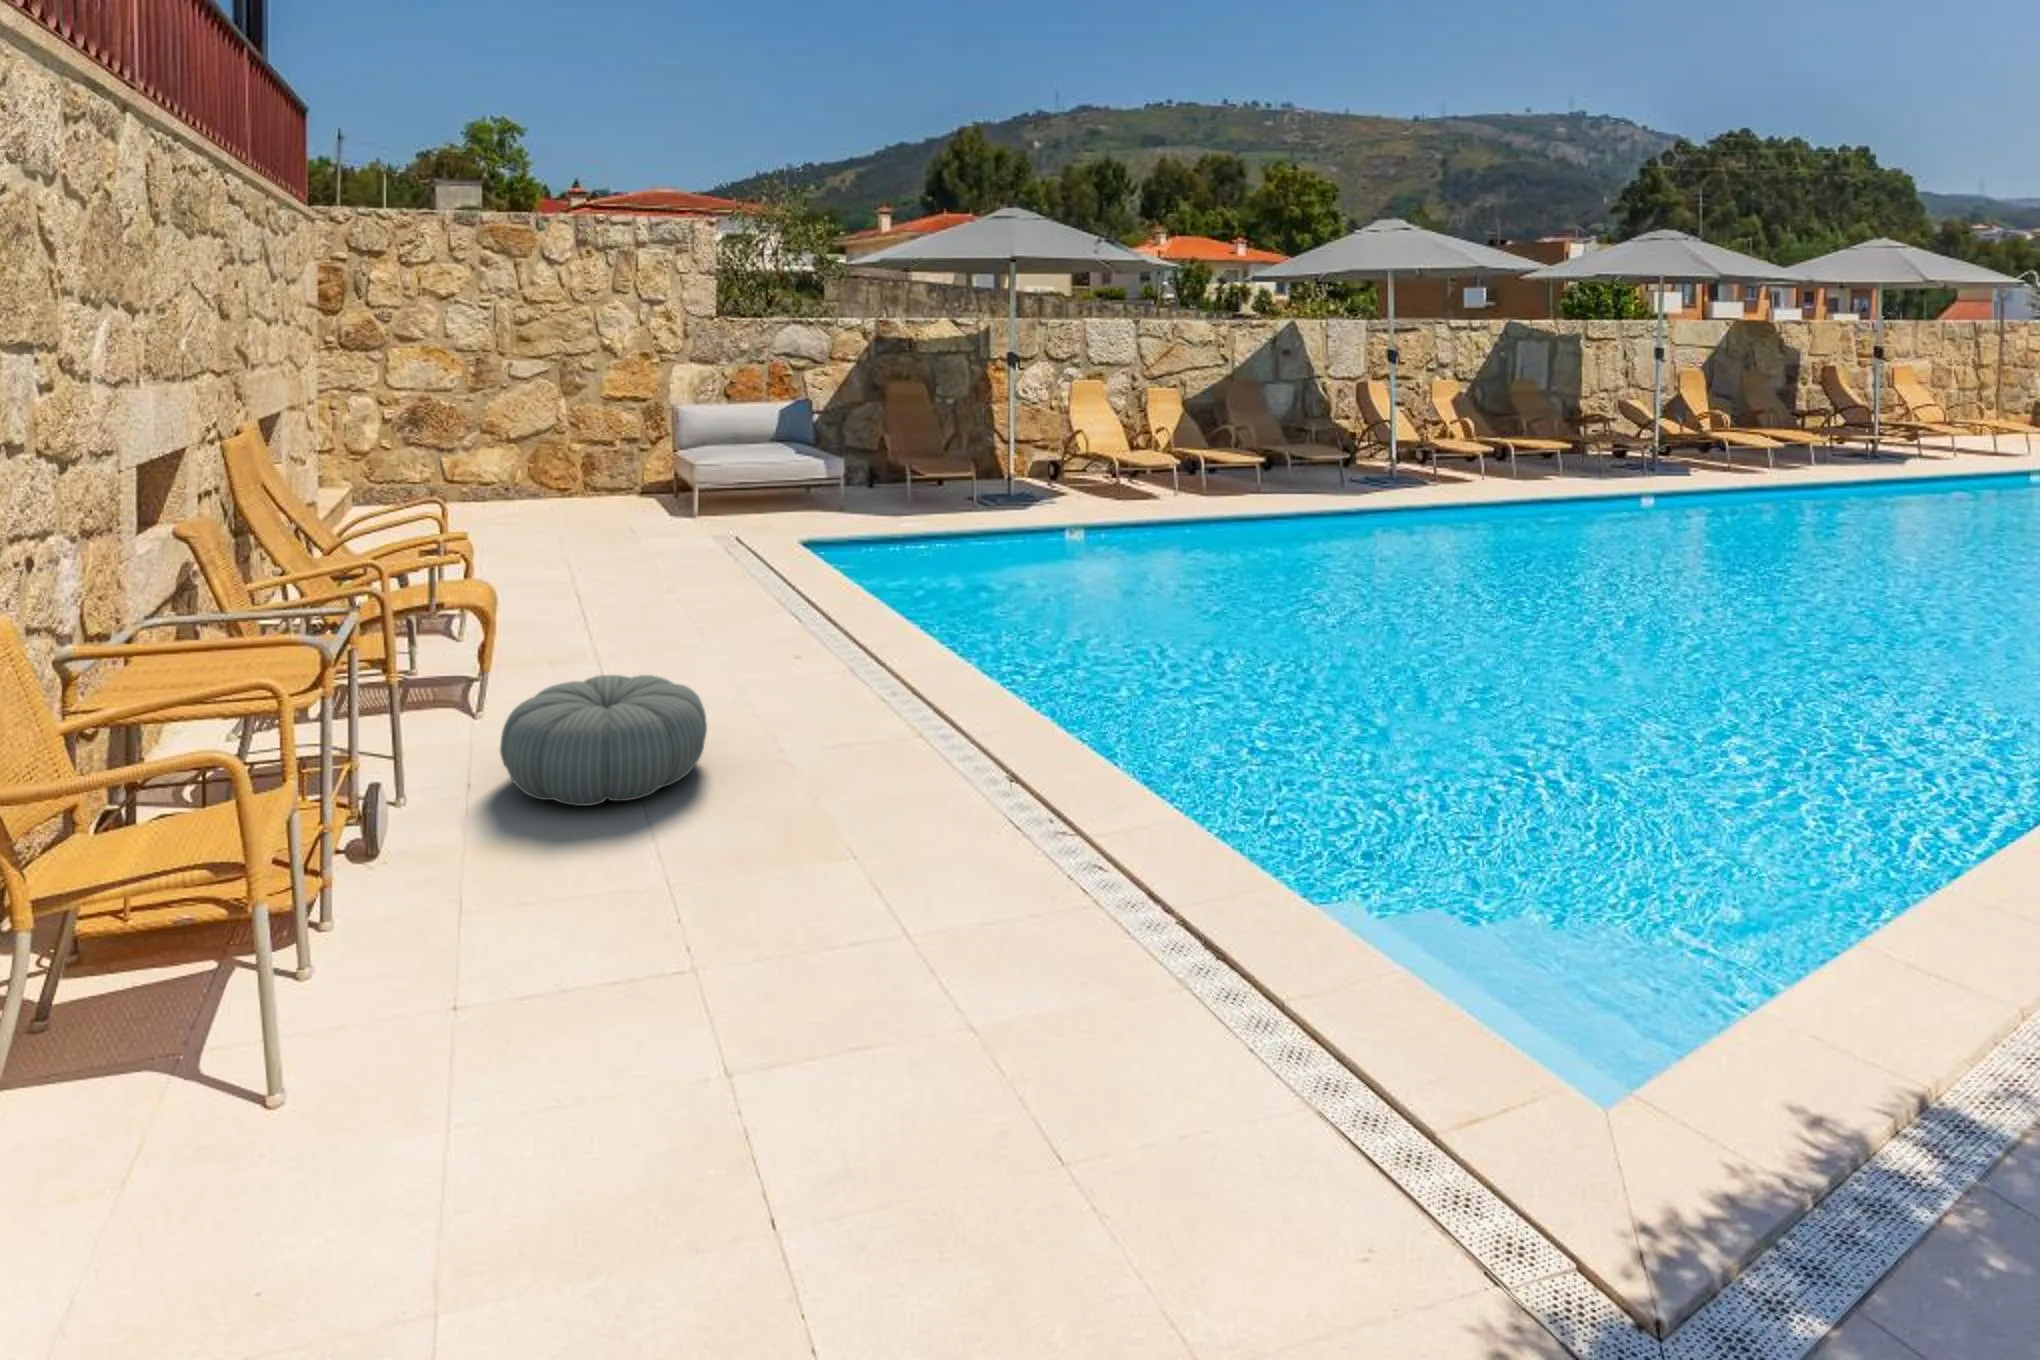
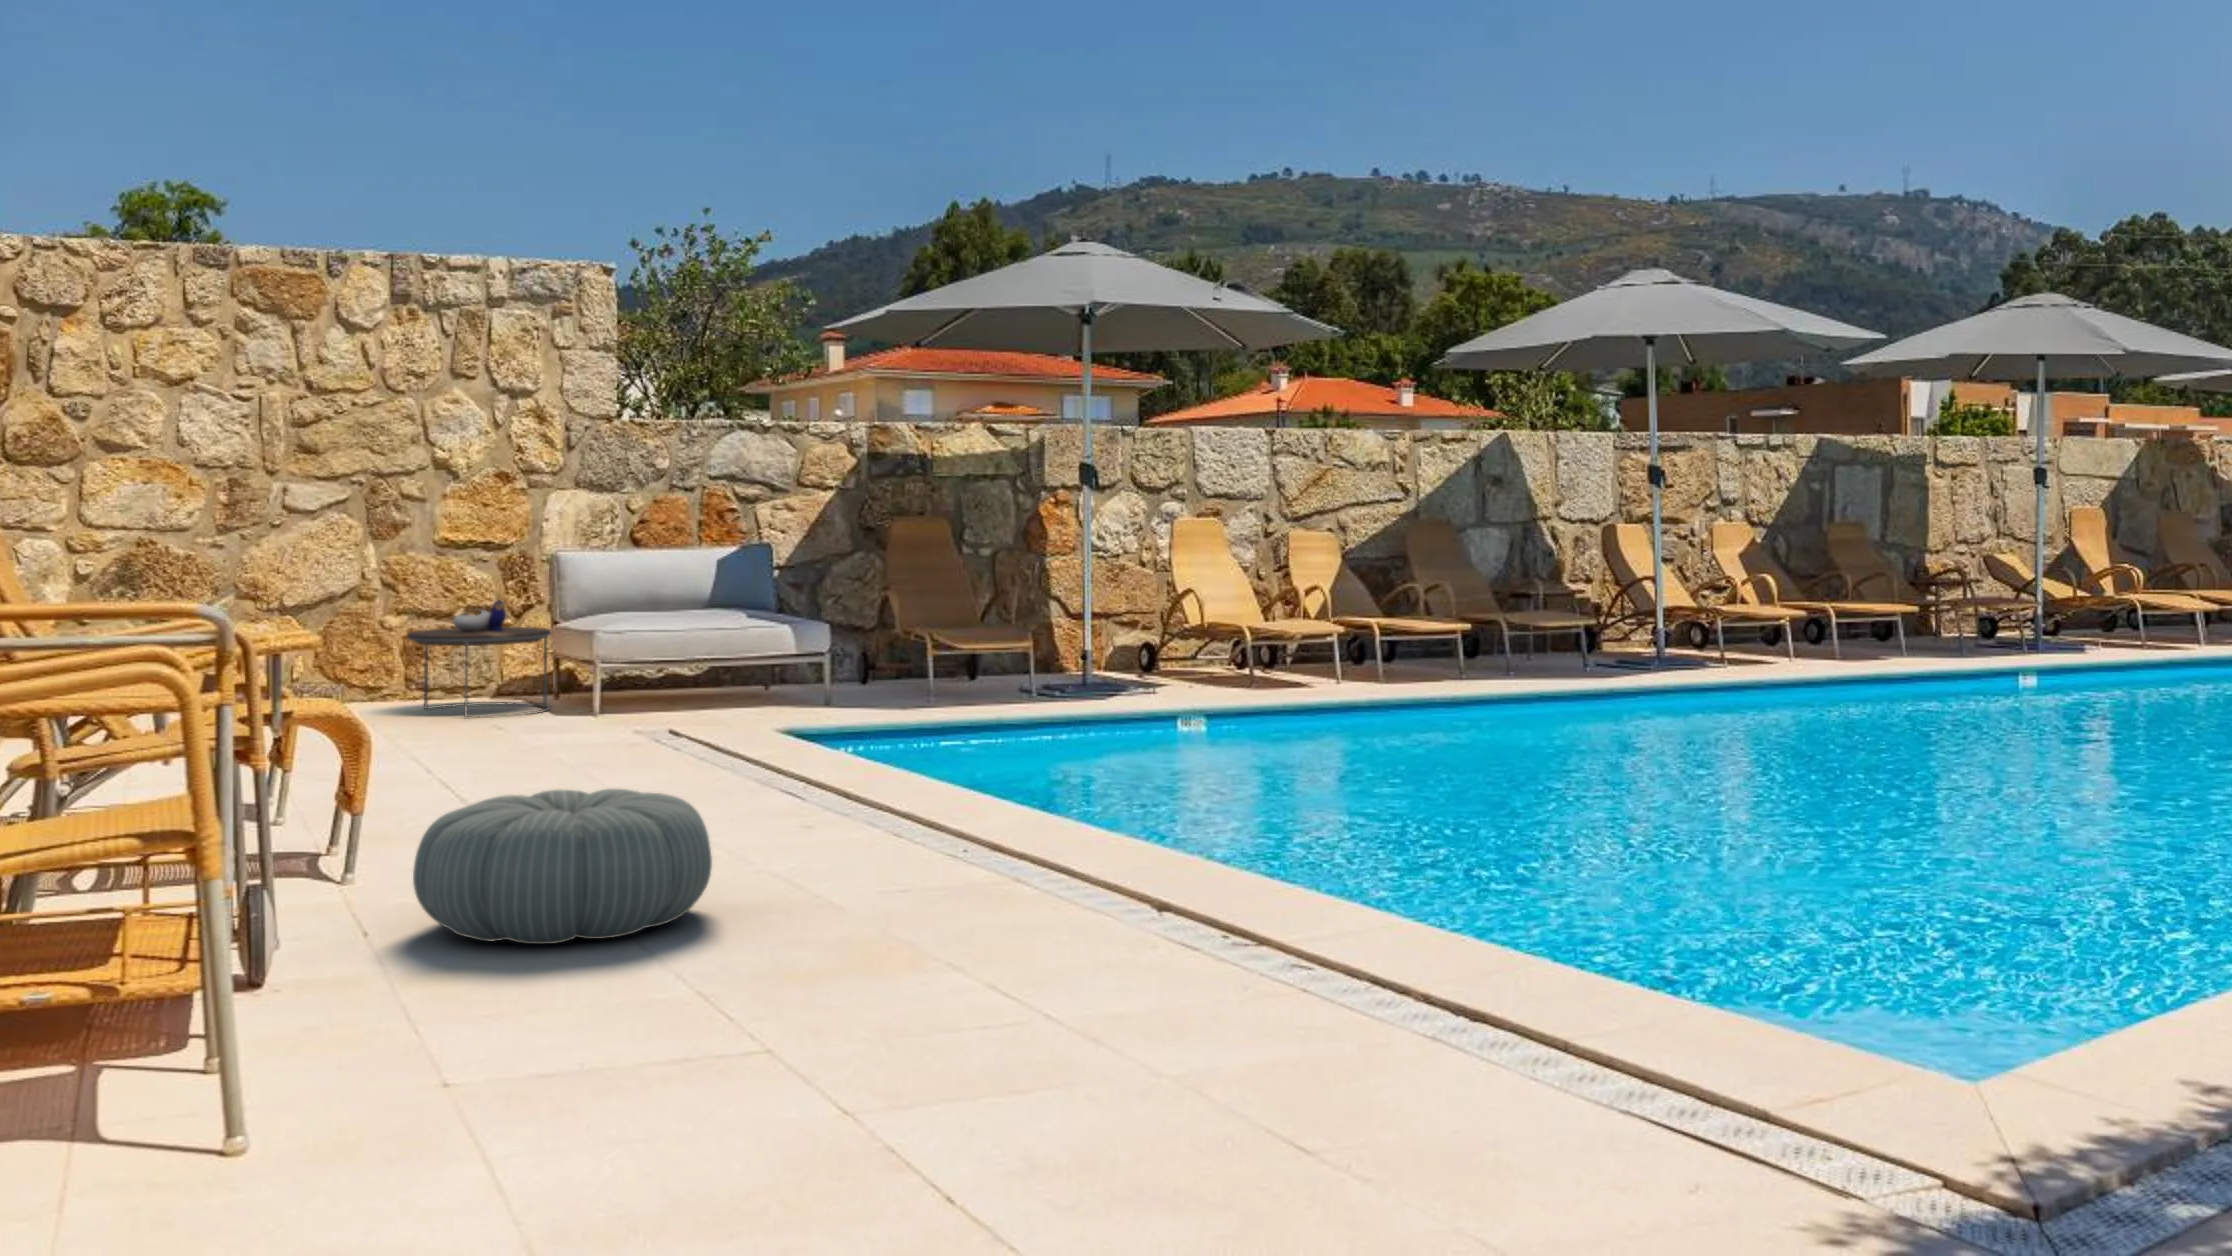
side table: none [585,437,675,514] -> present [407,601,552,719]

